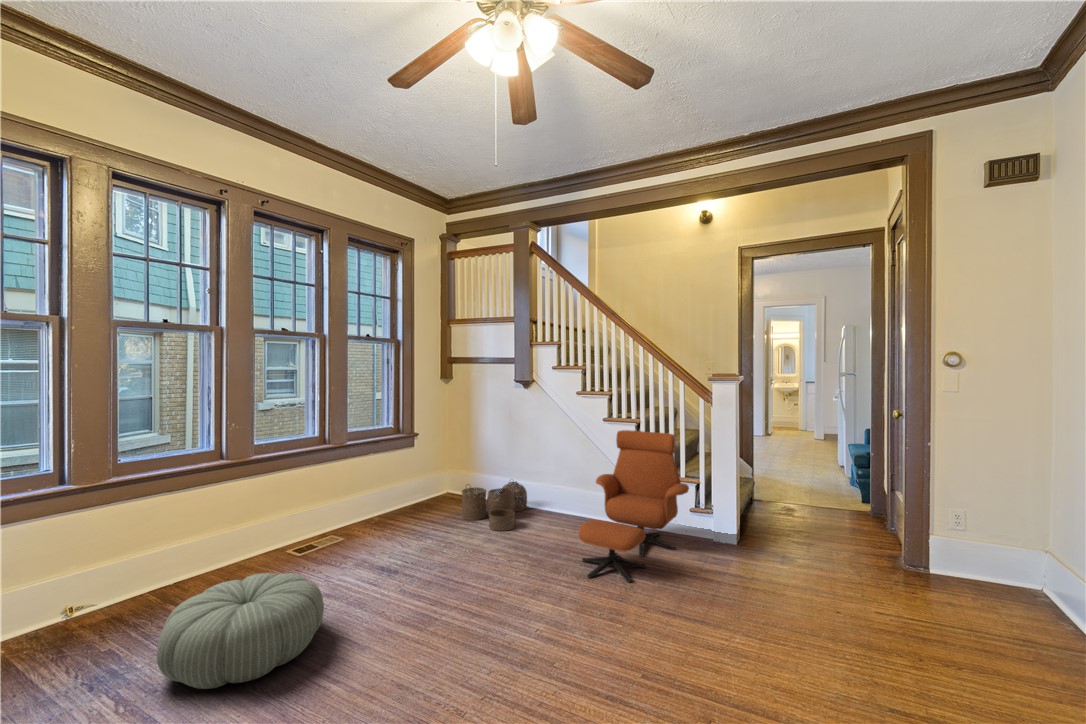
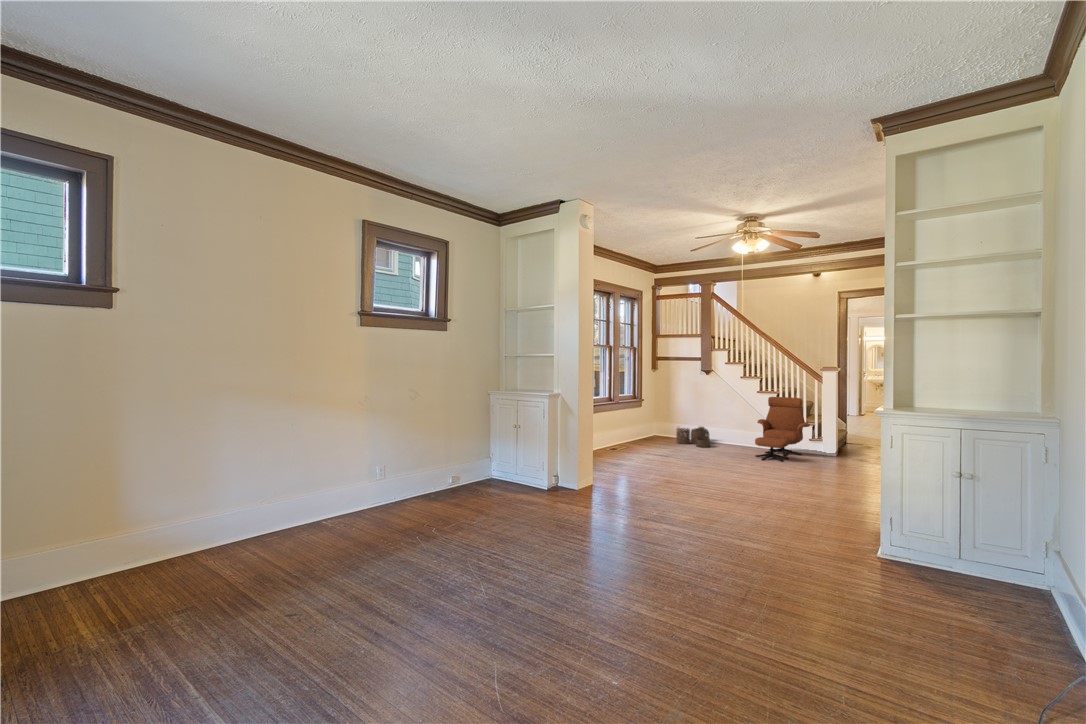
pouf: present [157,573,324,689] -> none [615,444,667,472]

